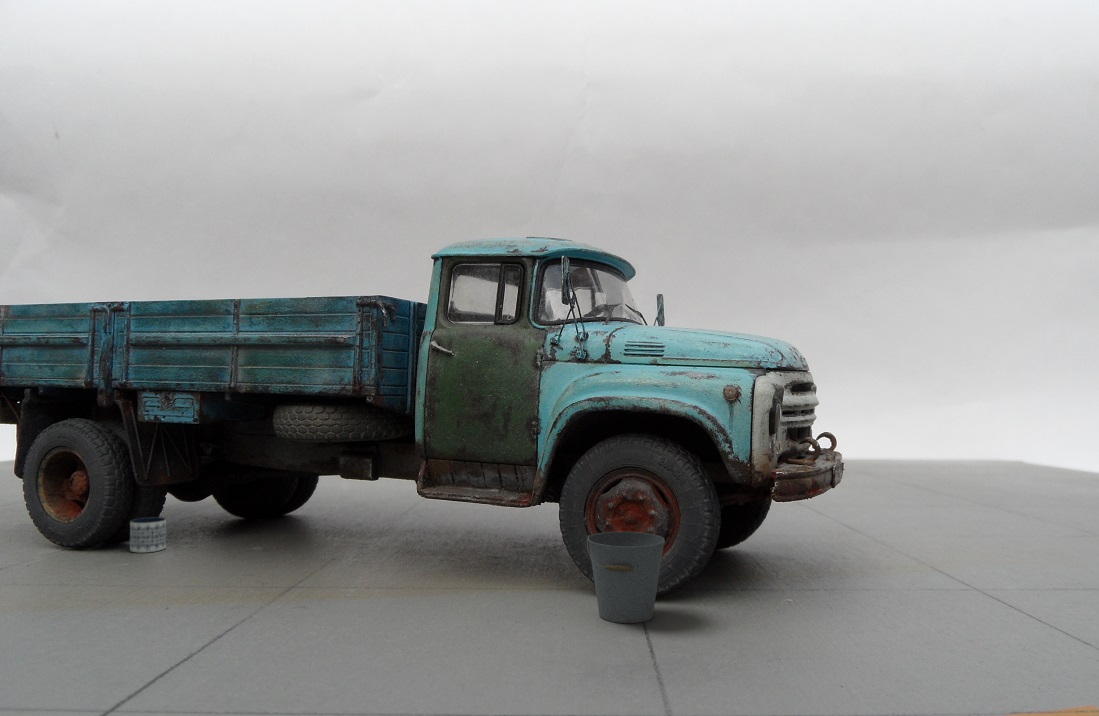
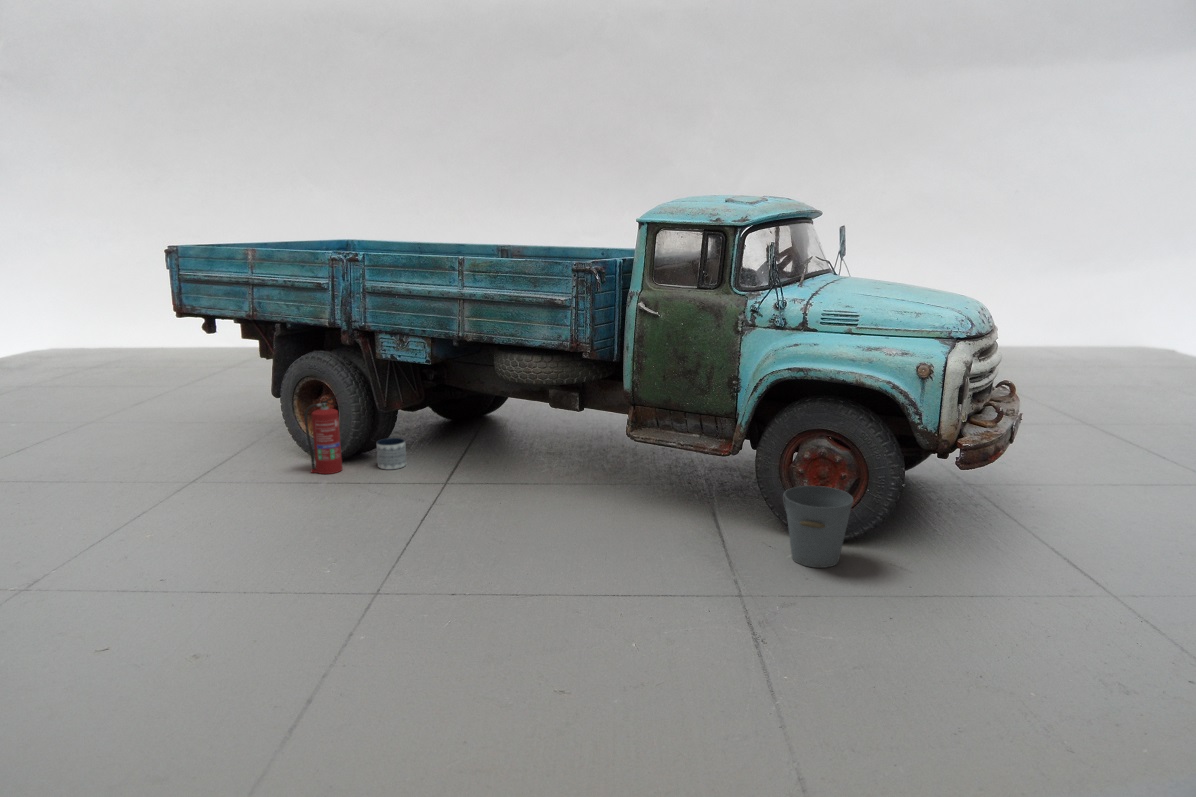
fire extinguisher: none [42,464,90,558] -> present [304,396,343,474]

